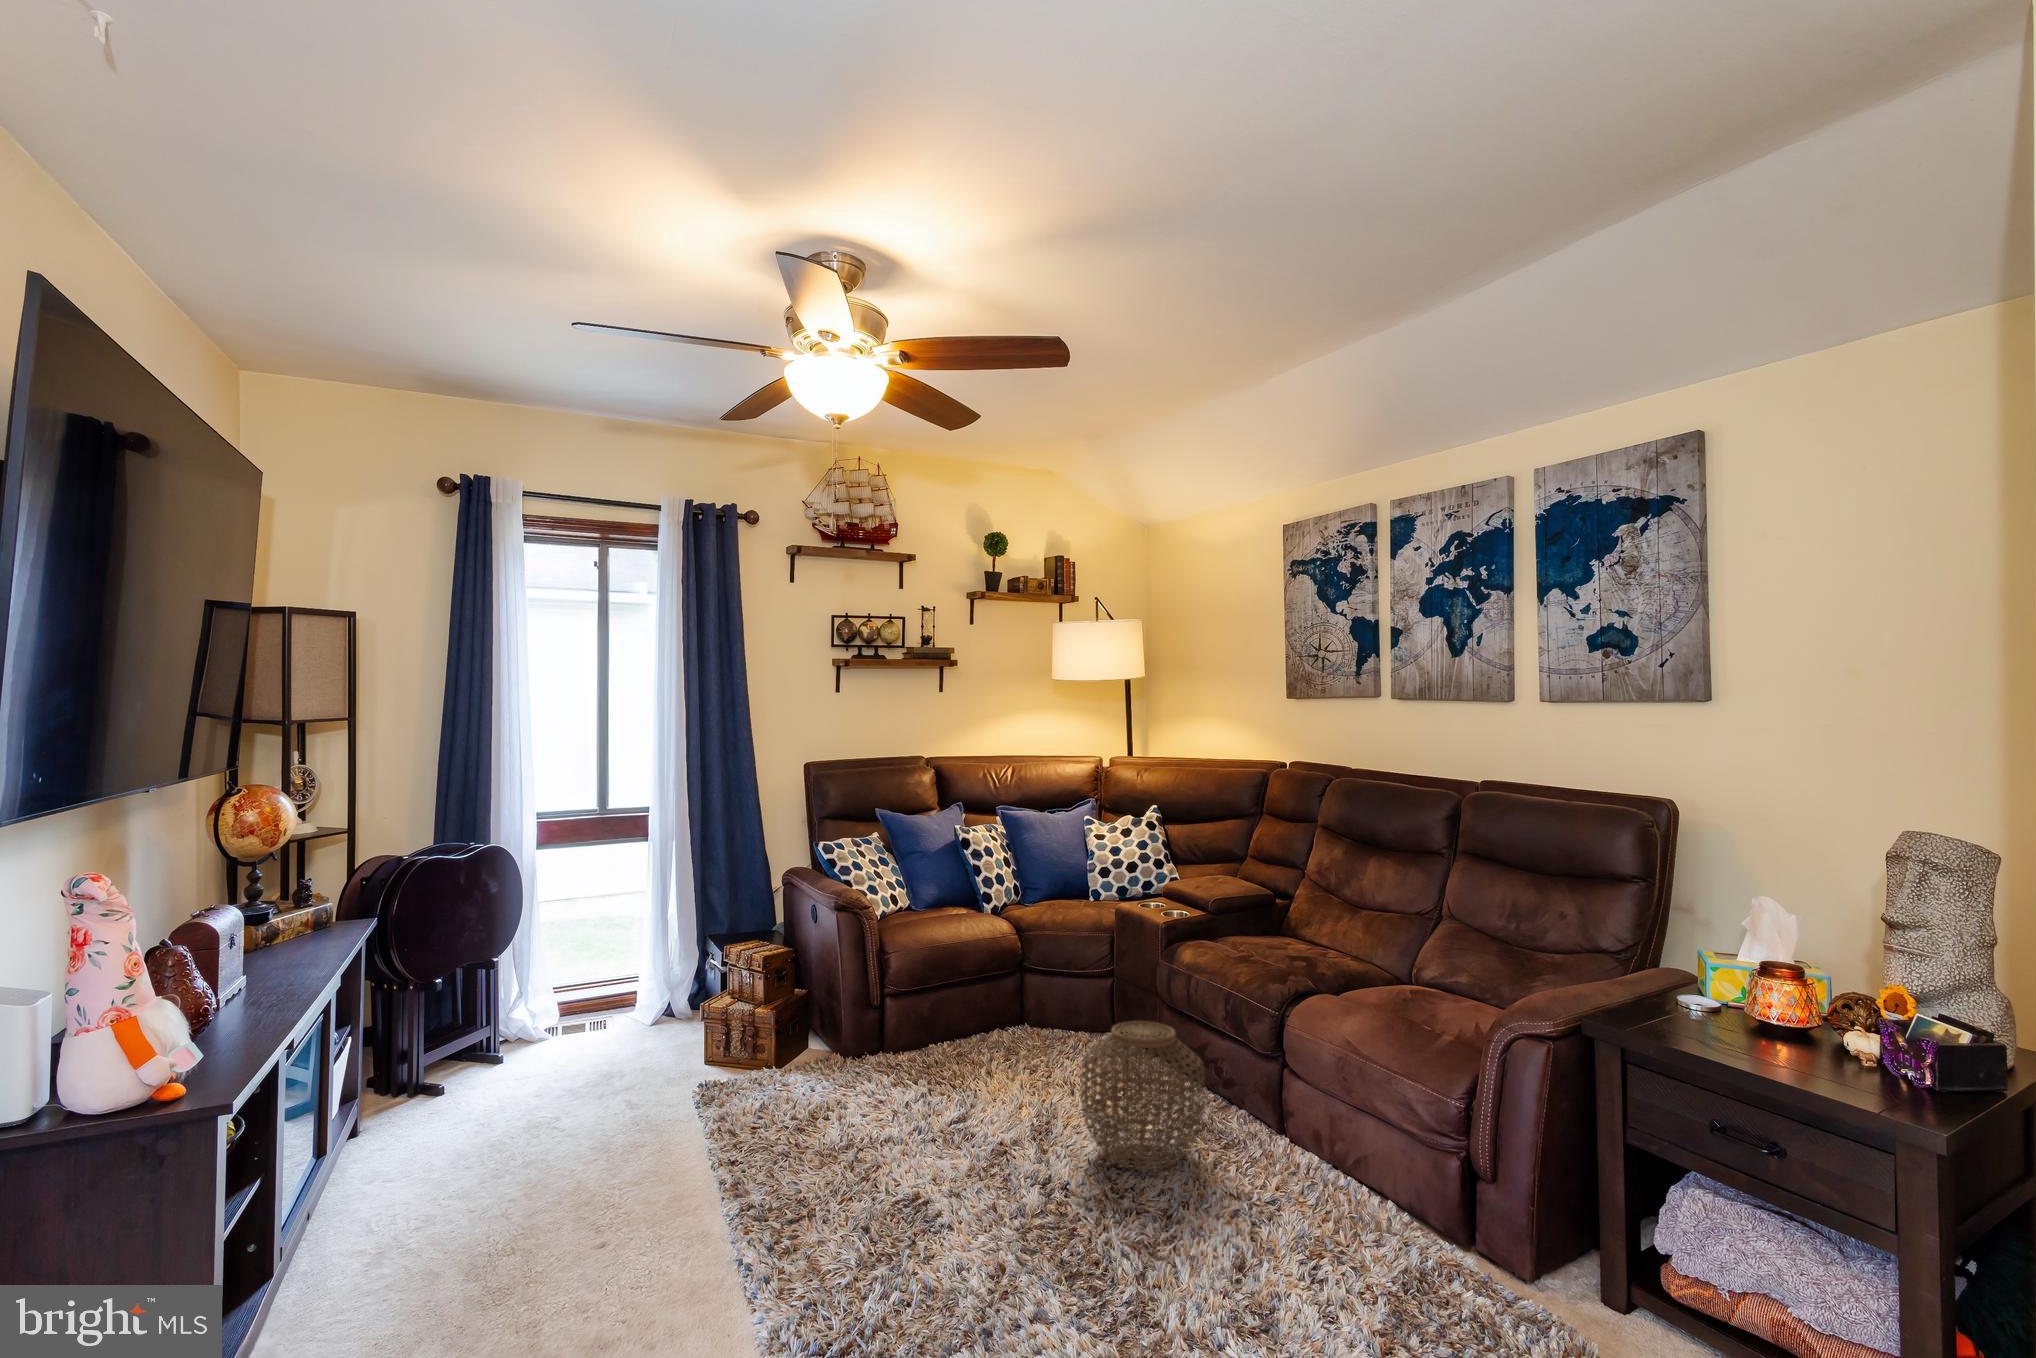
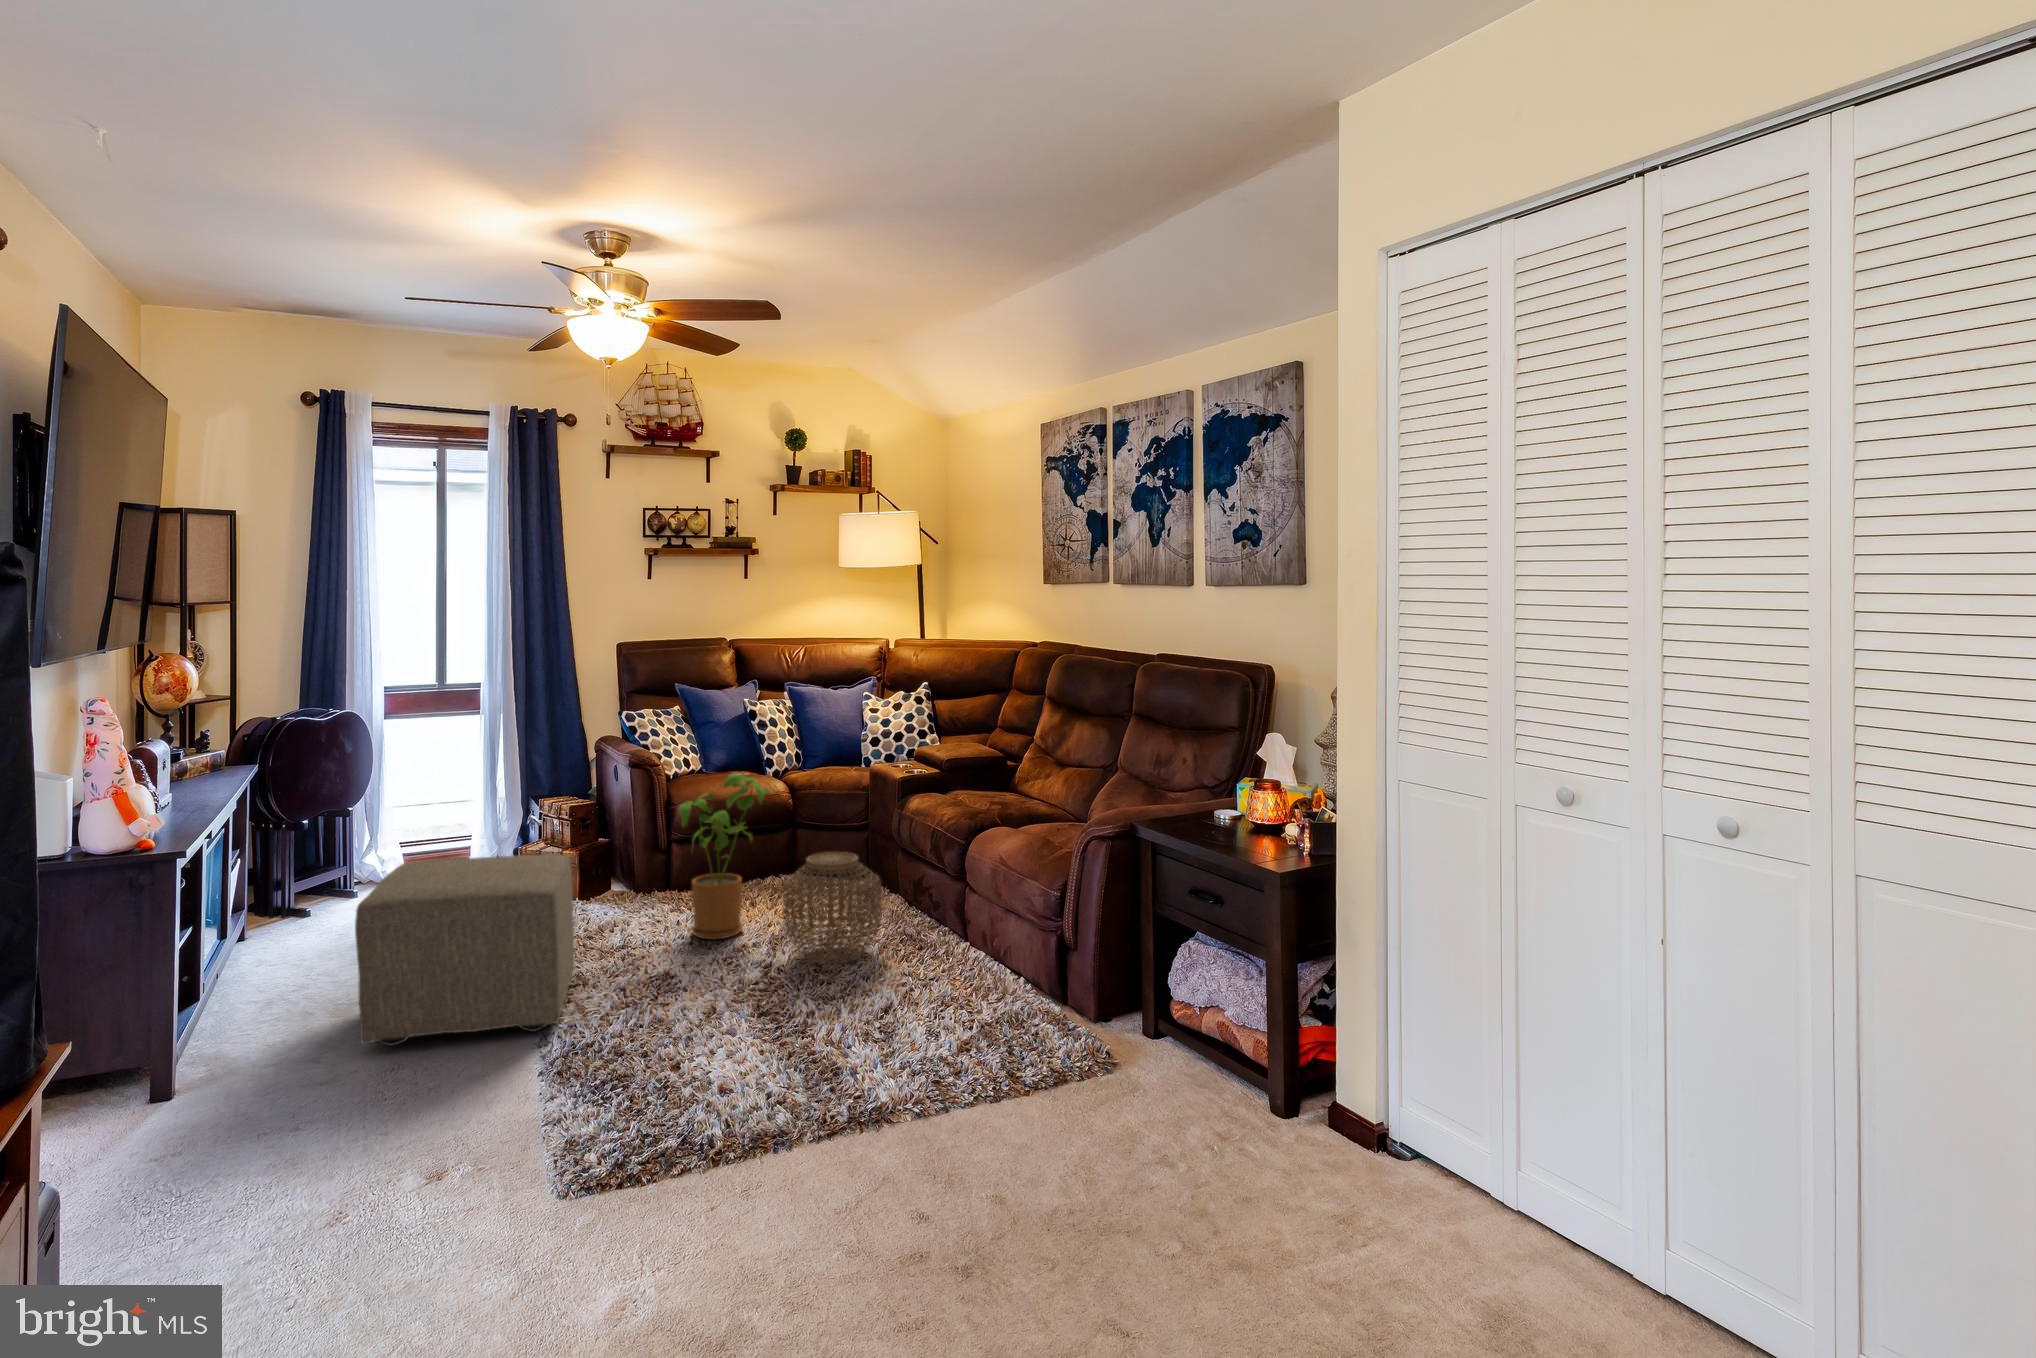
house plant: none [932,919,1045,1128] -> present [679,773,771,939]
ottoman: none [603,1023,854,1293] -> present [355,854,574,1046]

